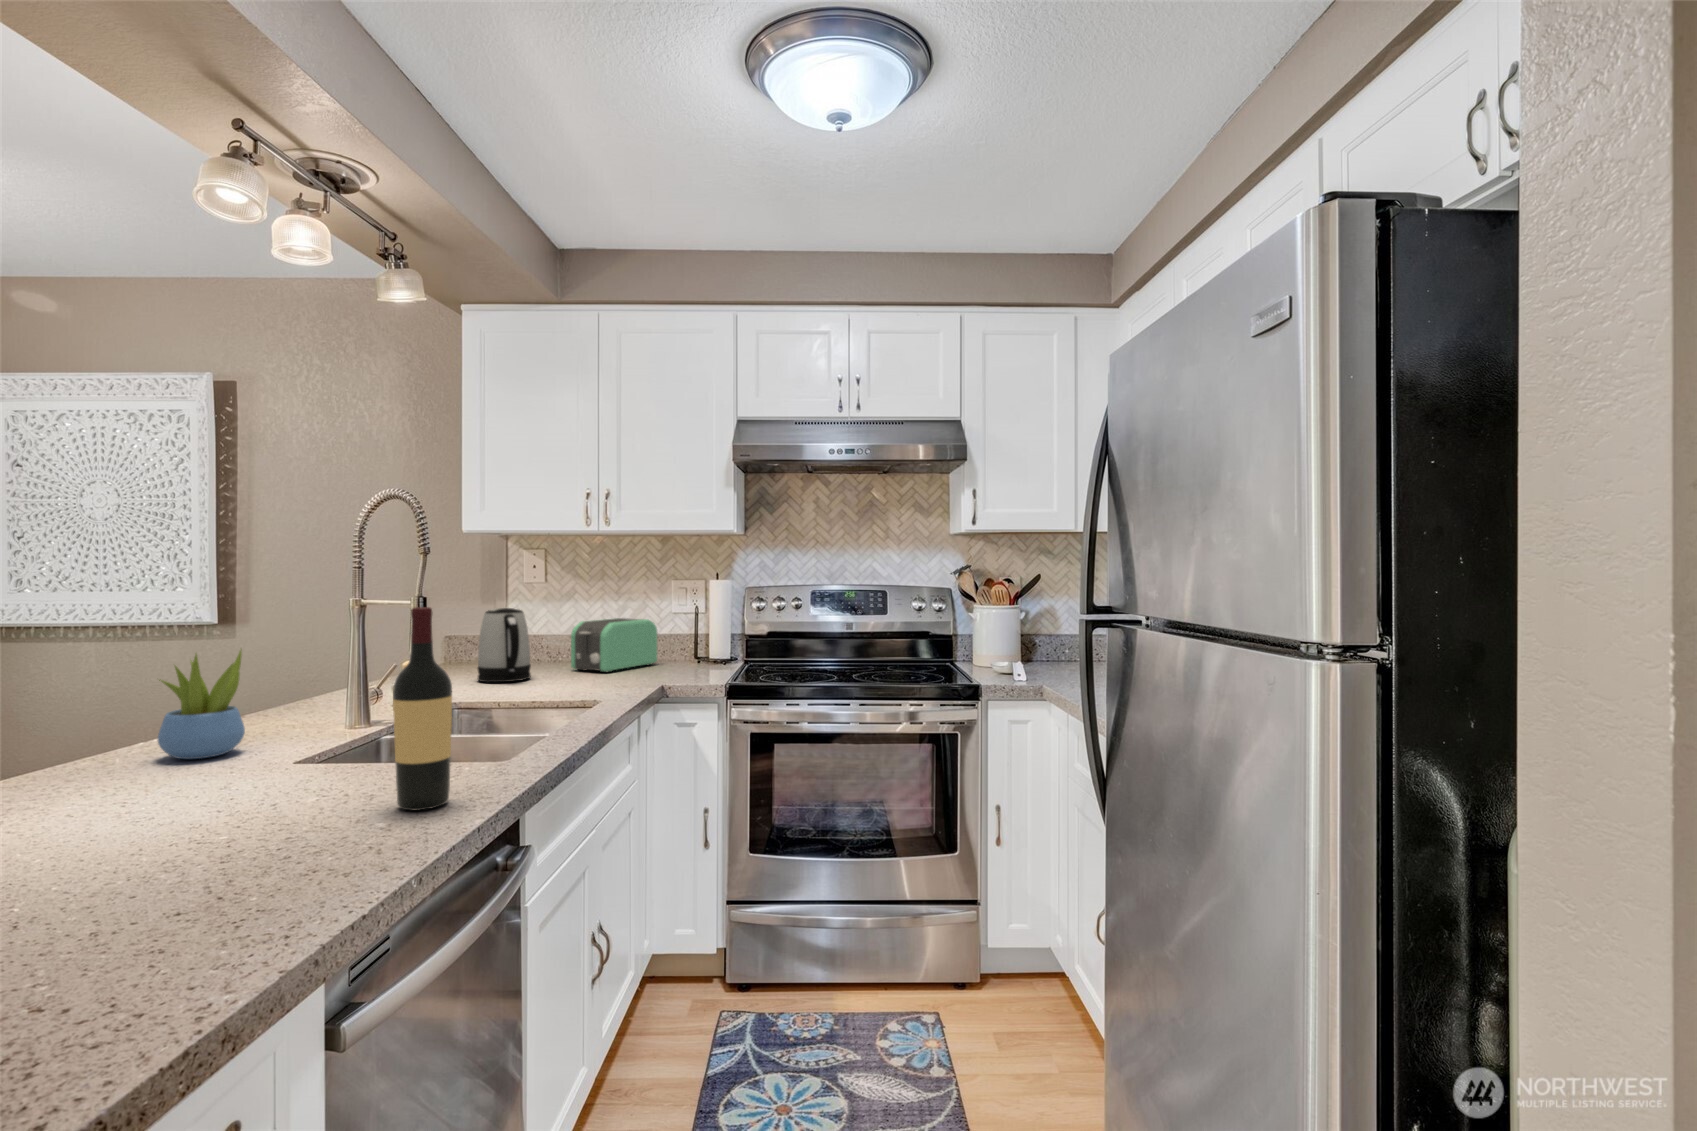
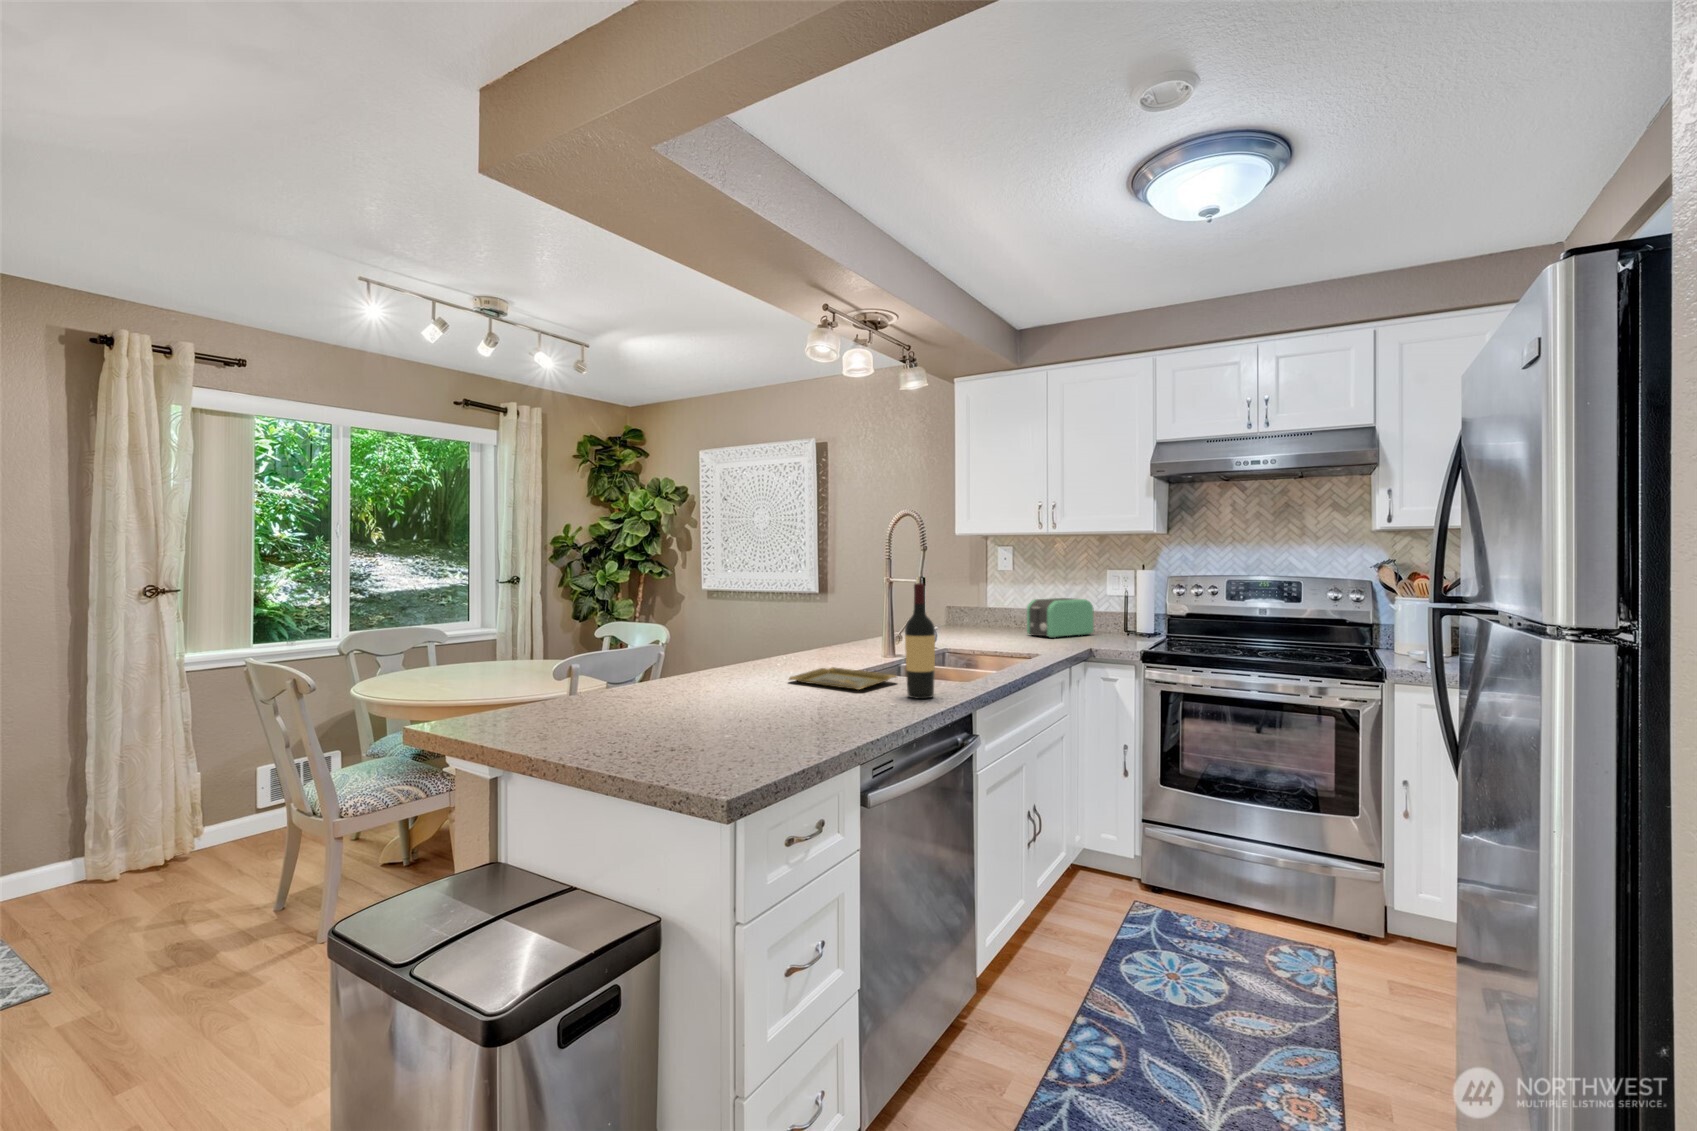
kettle: present [478,608,531,683] -> none [962,588,997,640]
succulent plant: present [158,651,245,759] -> none [796,606,835,666]
tray: none [126,762,376,806] -> present [789,667,896,690]

